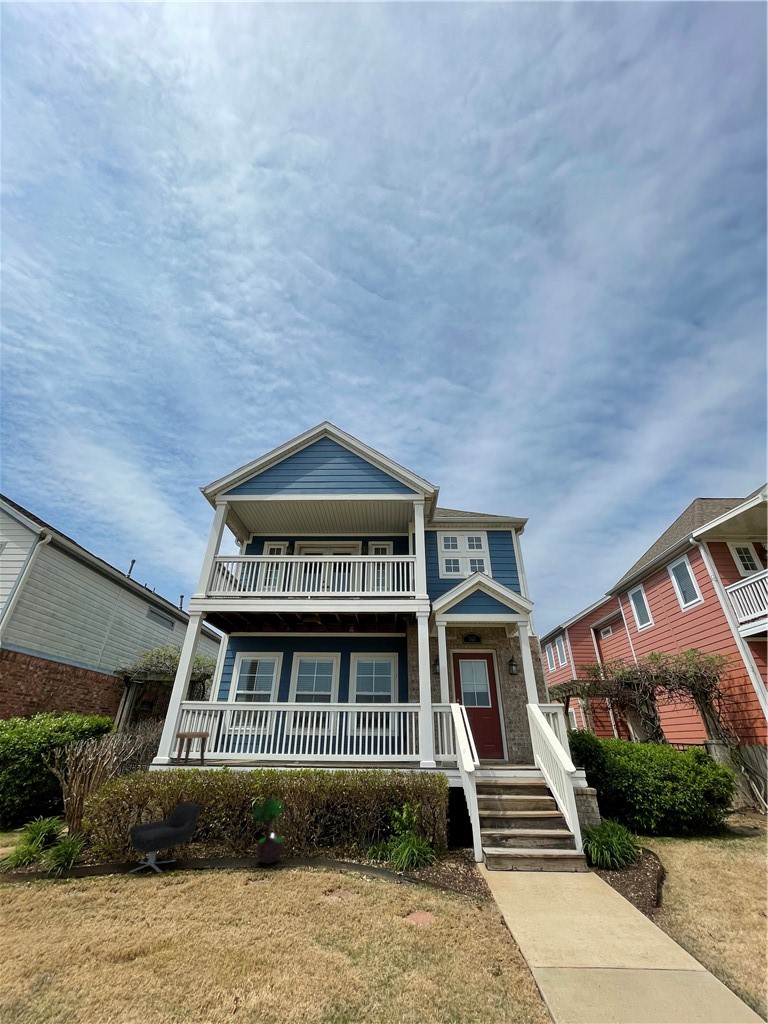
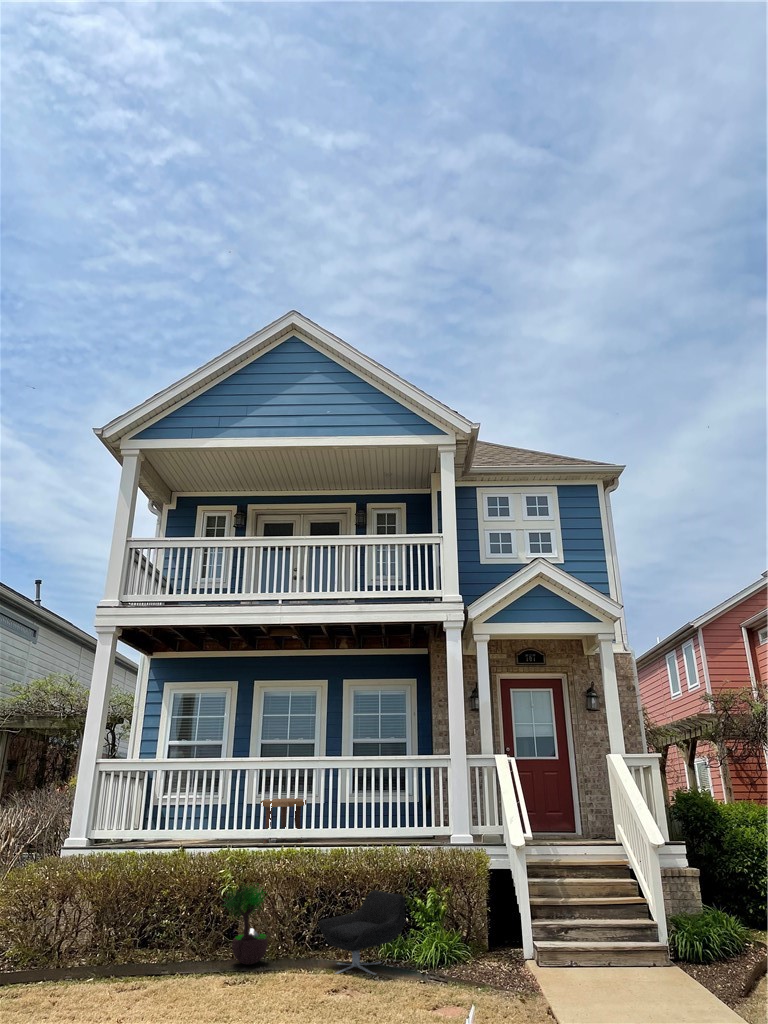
side table: present [175,732,209,766] -> present [260,798,307,844]
lounge chair: present [130,801,201,872] -> present [319,890,405,975]

